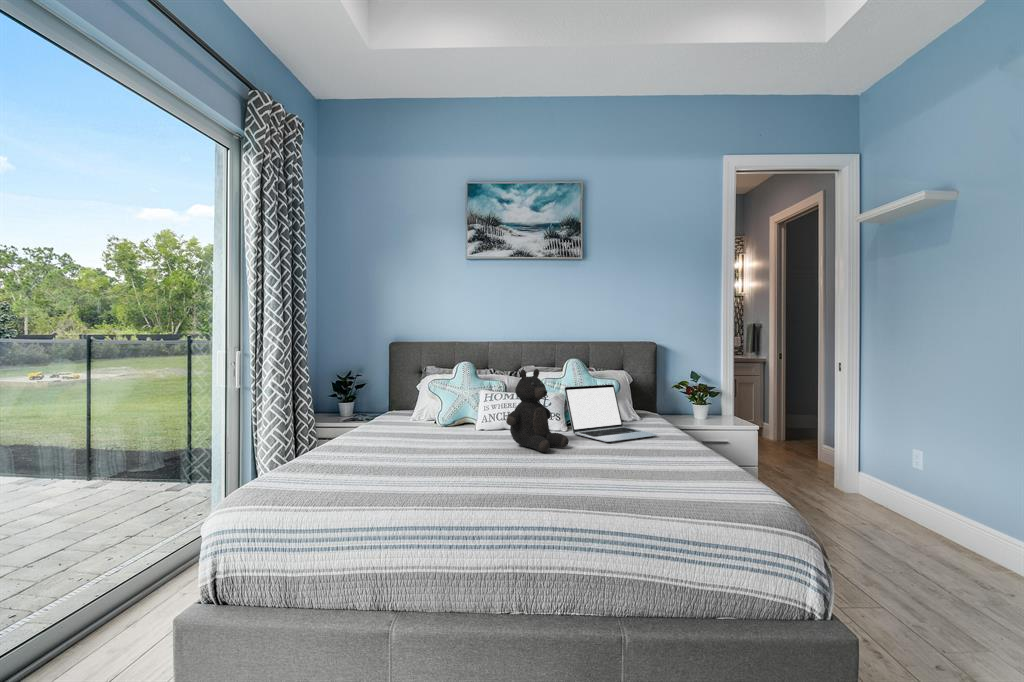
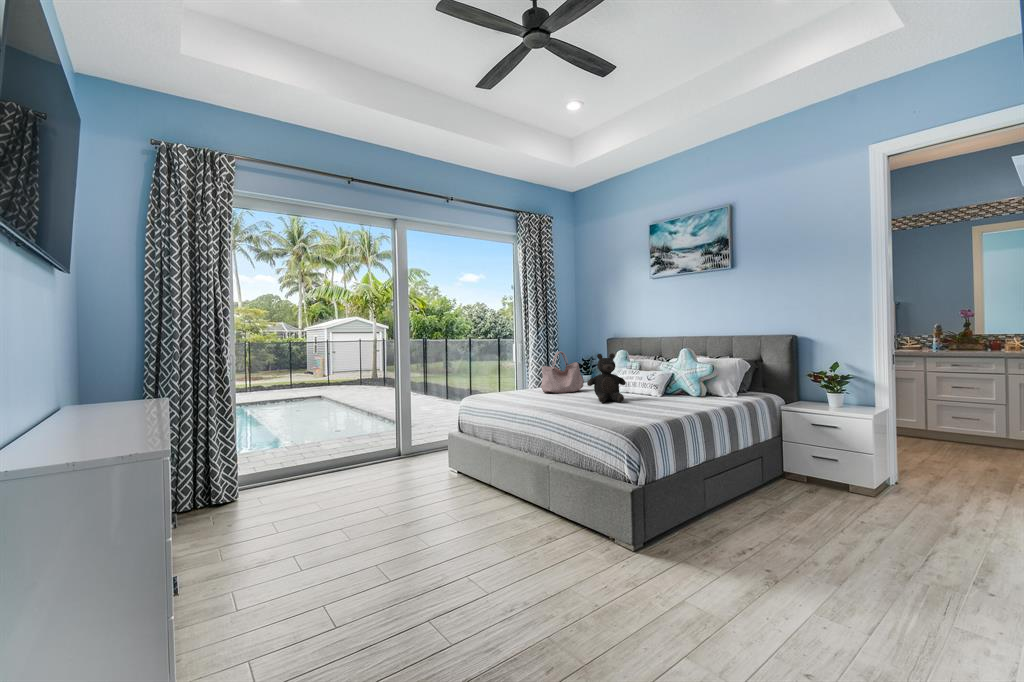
handbag: none [382,366,442,442] -> present [541,351,584,393]
laptop: present [564,384,657,442] -> none [652,366,709,403]

